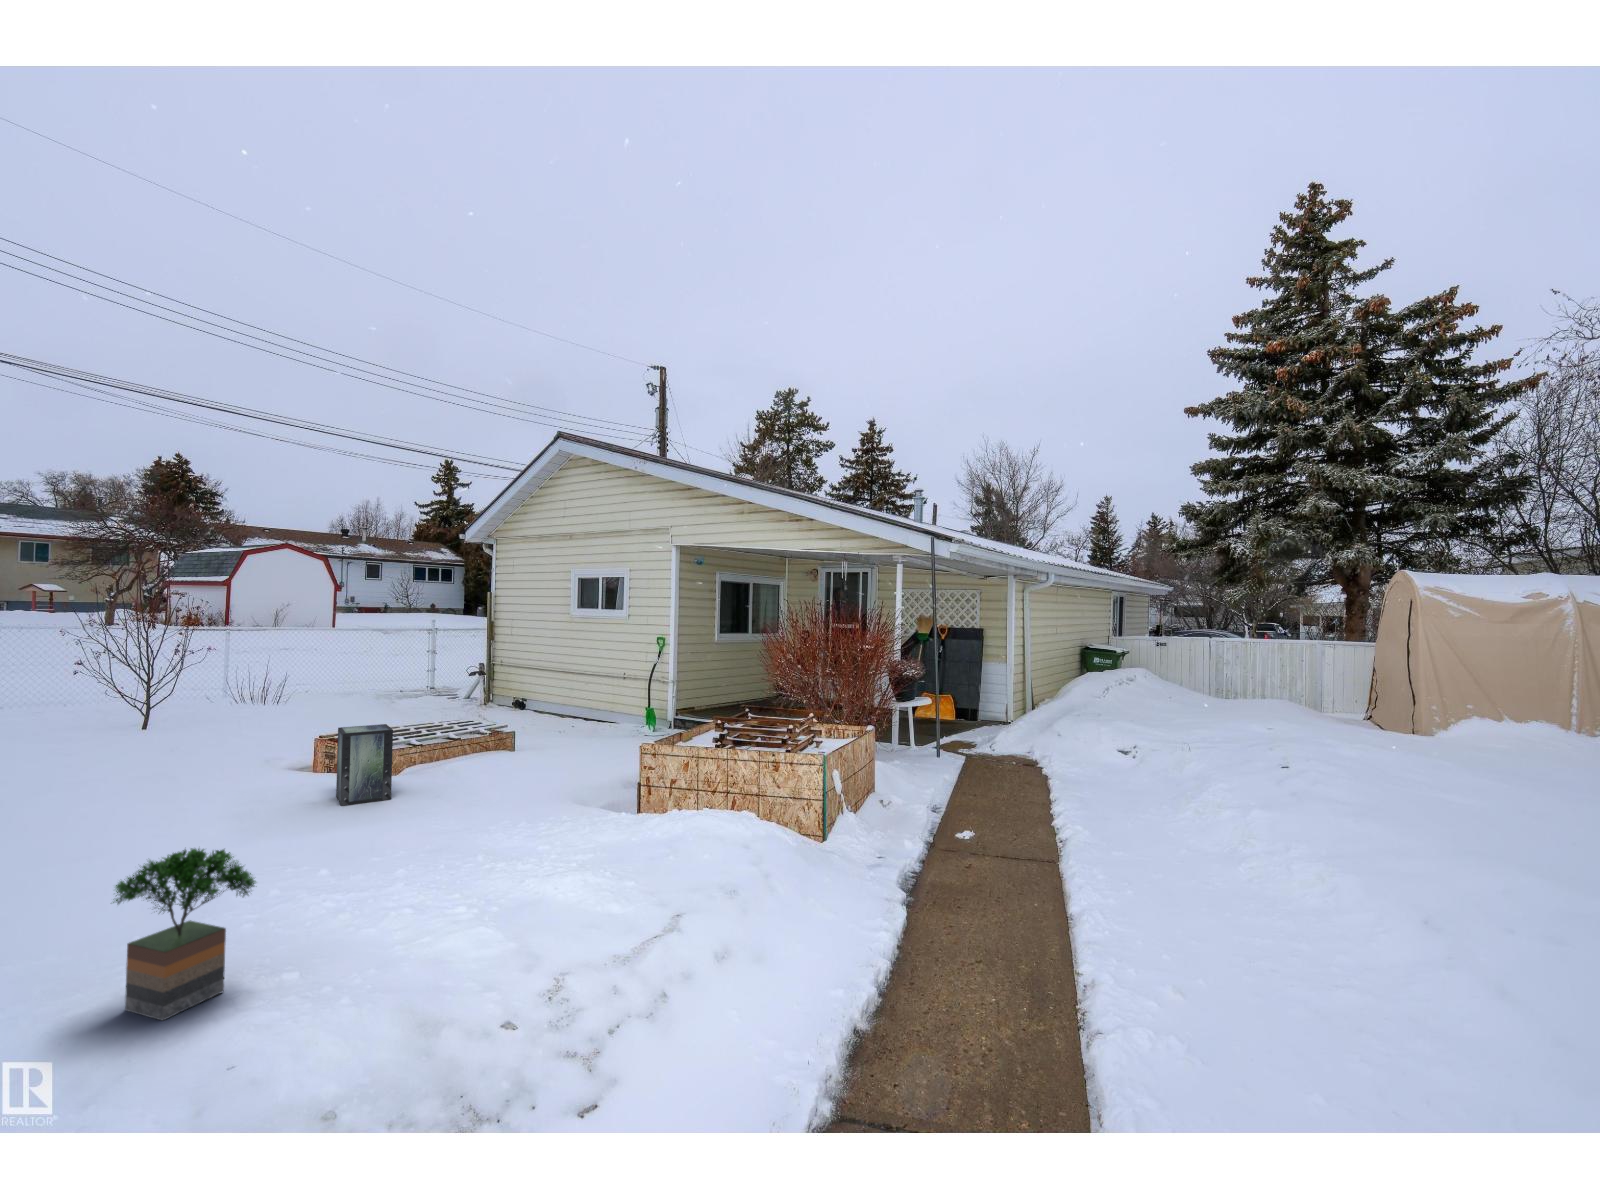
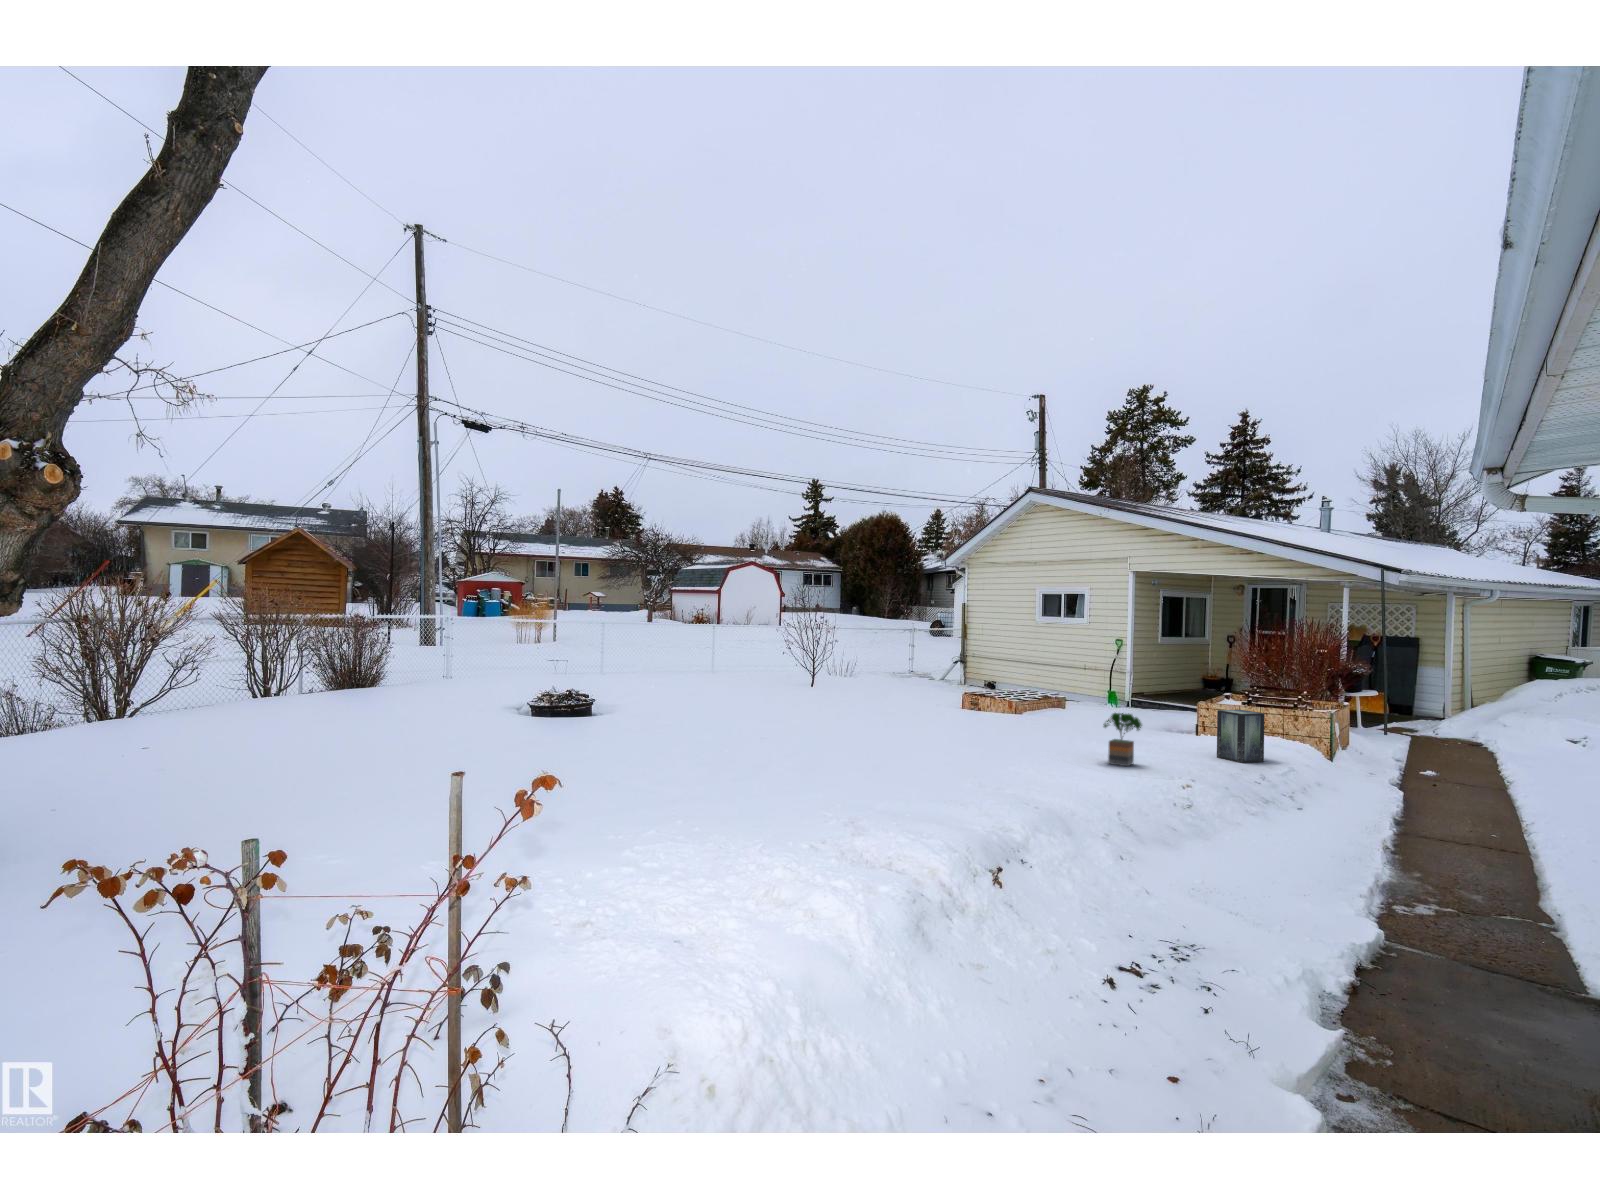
storage box: present [336,724,393,806] -> present [1217,710,1265,763]

